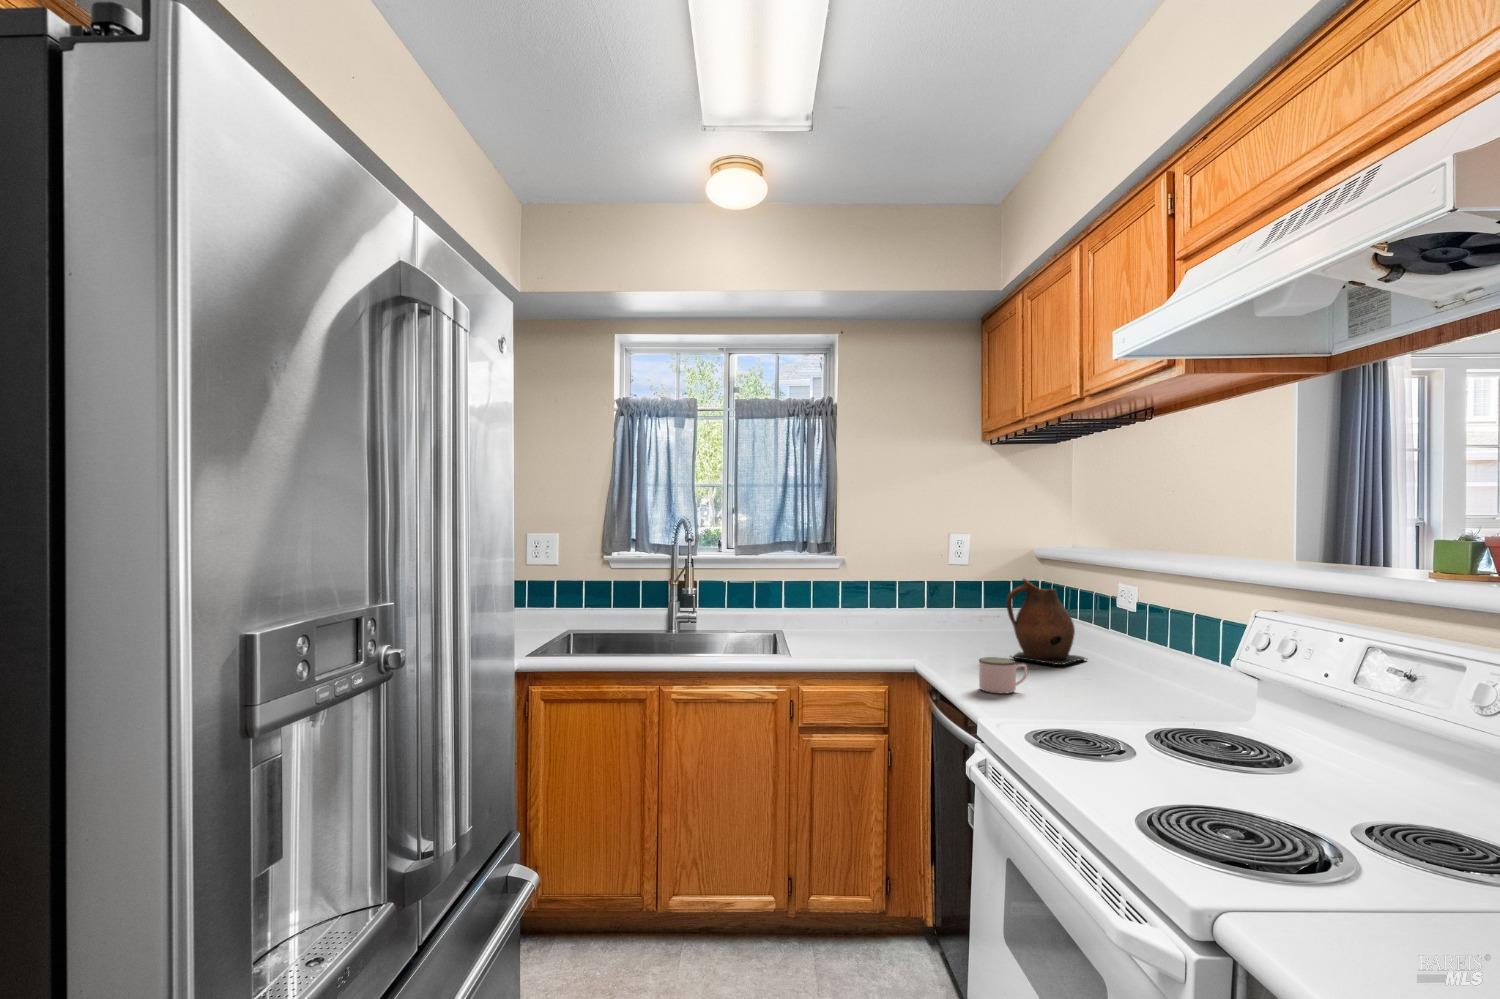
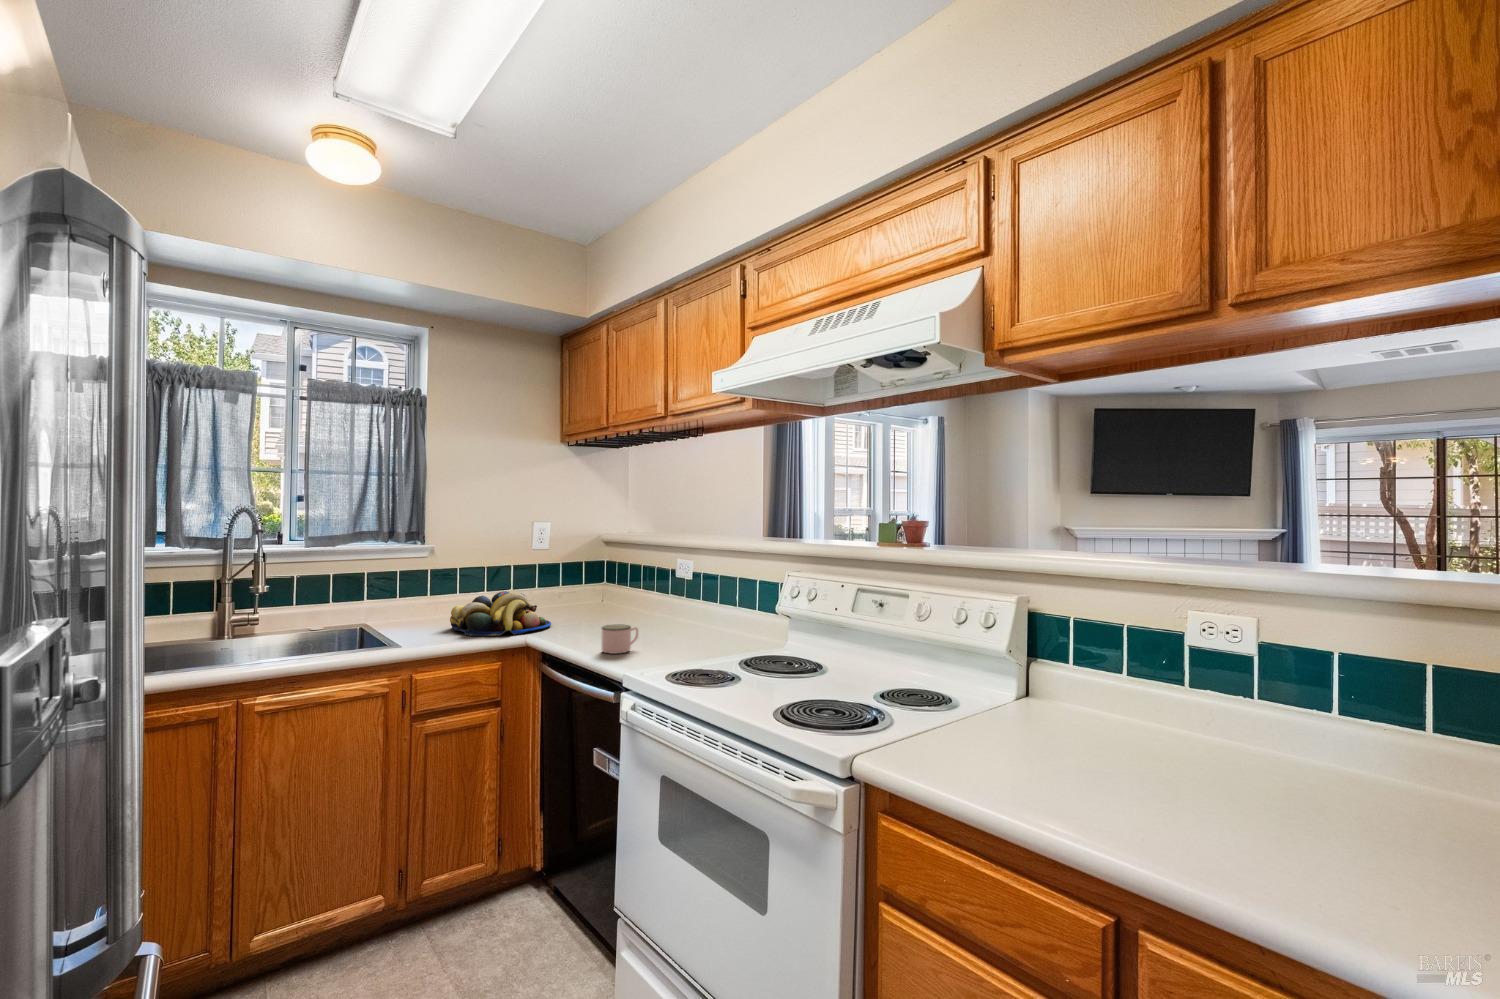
ceramic pitcher: present [1006,579,1087,665] -> none [600,559,660,628]
fruit bowl: none [847,608,952,656] -> present [450,591,551,636]

